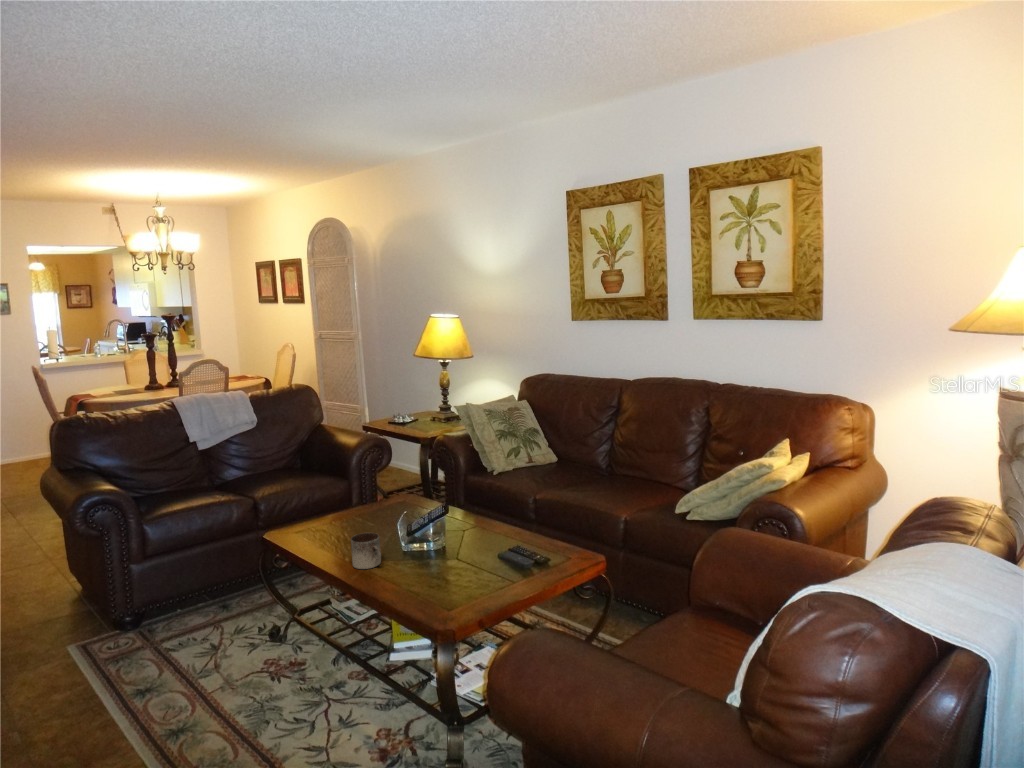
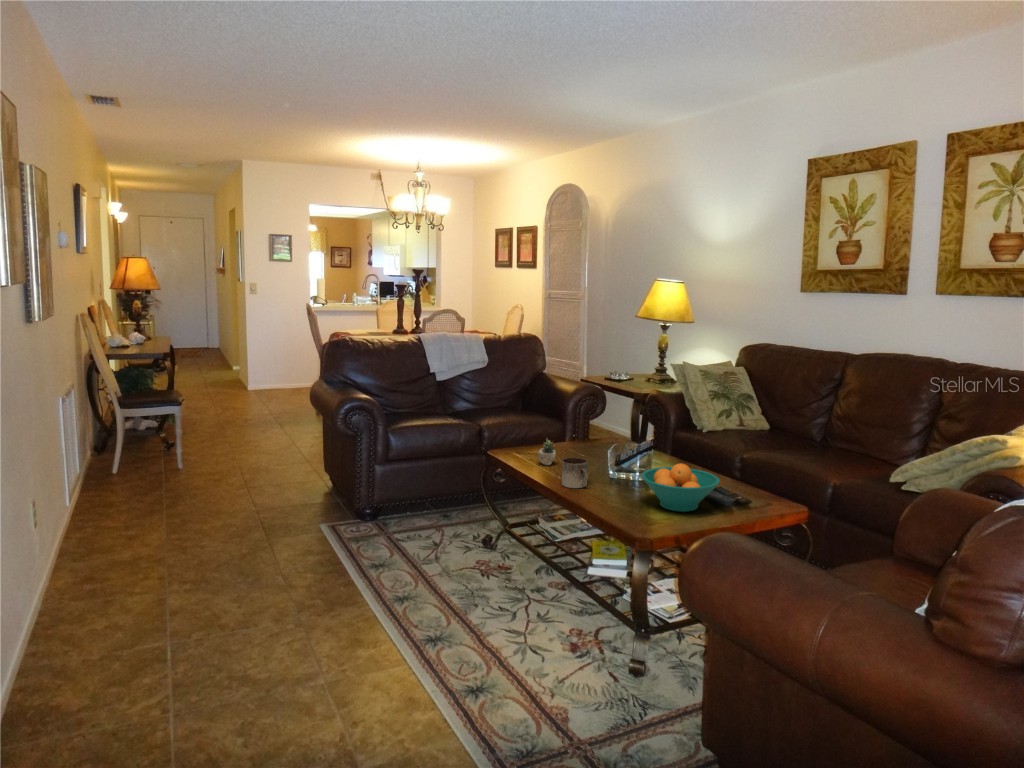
succulent plant: none [323,503,363,541] -> present [538,439,556,465]
fruit bowl: none [439,529,522,582] -> present [641,464,720,512]

